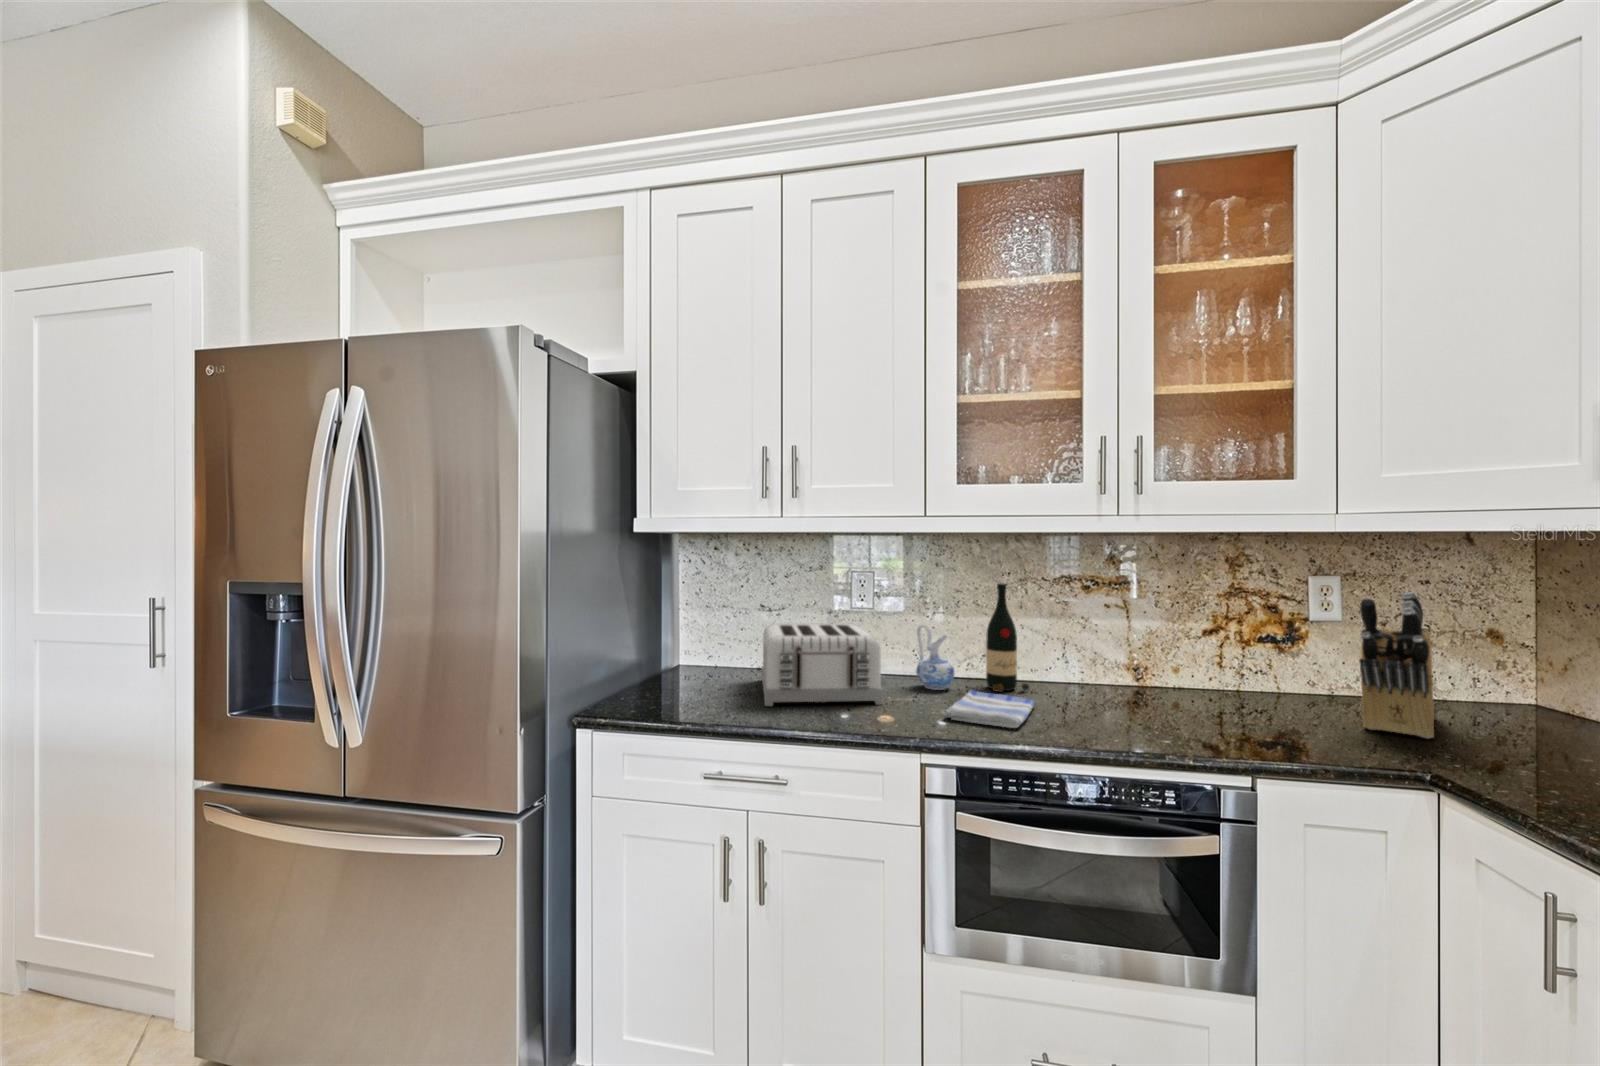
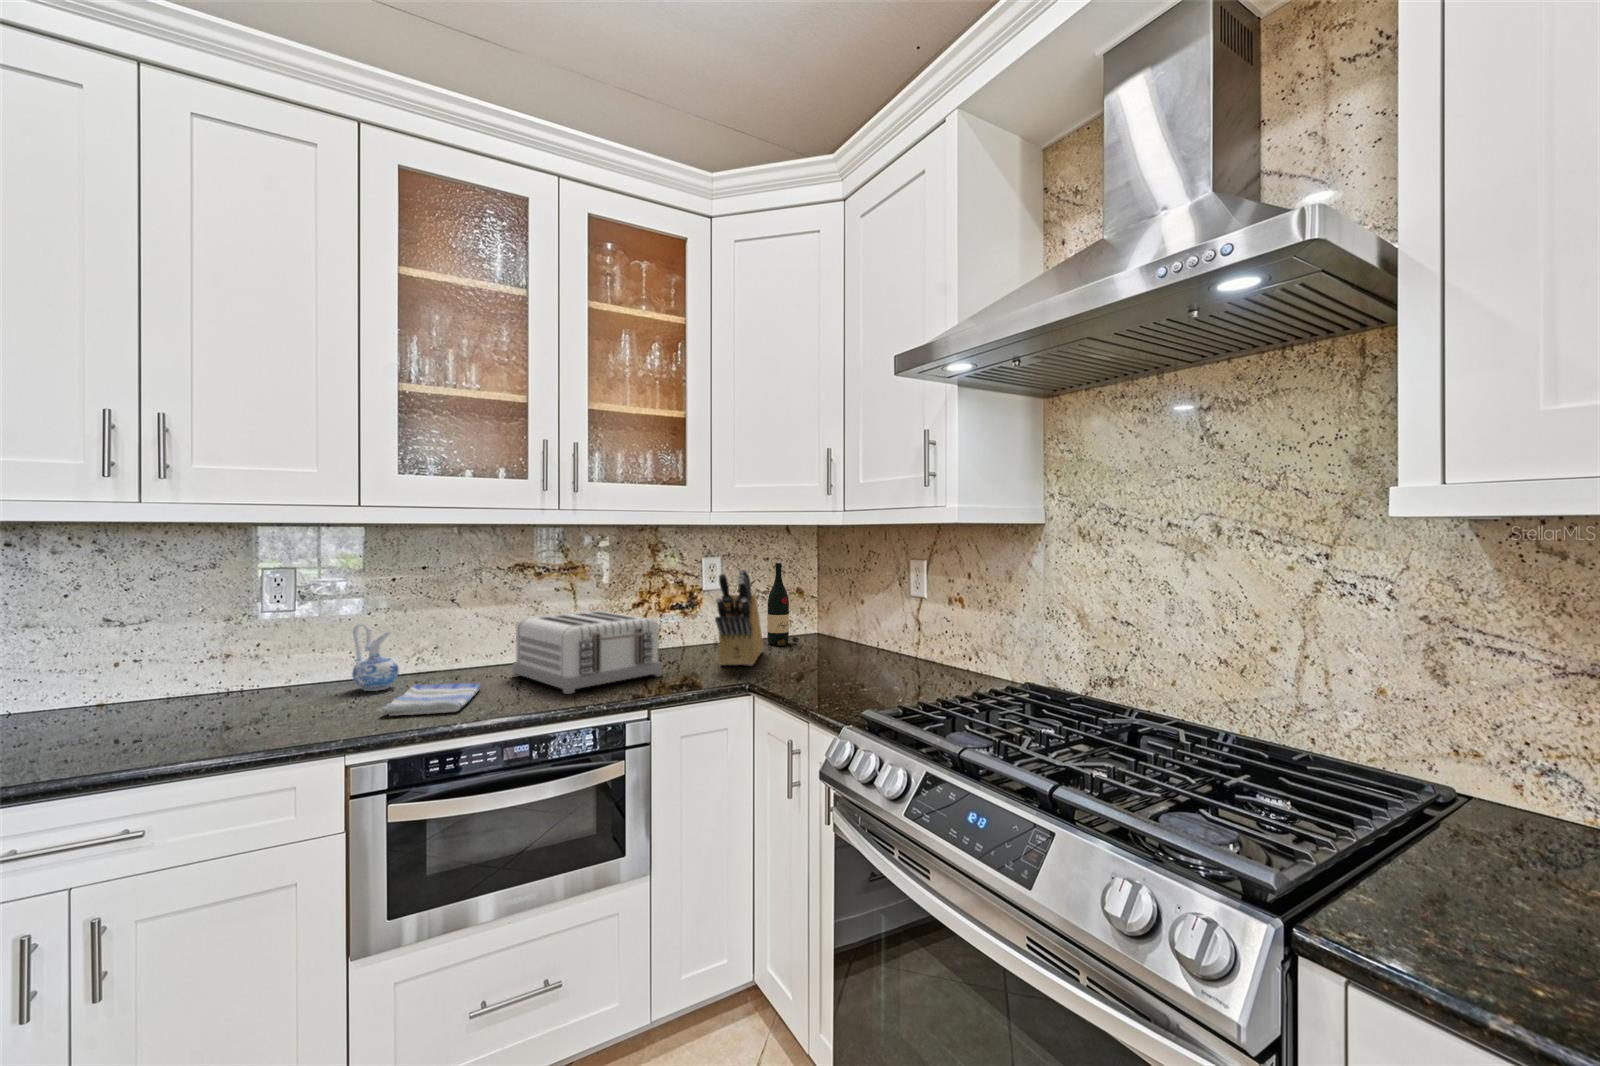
wine bottle: present [986,583,1029,692] -> present [767,563,799,646]
toaster: present [762,623,884,706] -> present [513,610,662,694]

